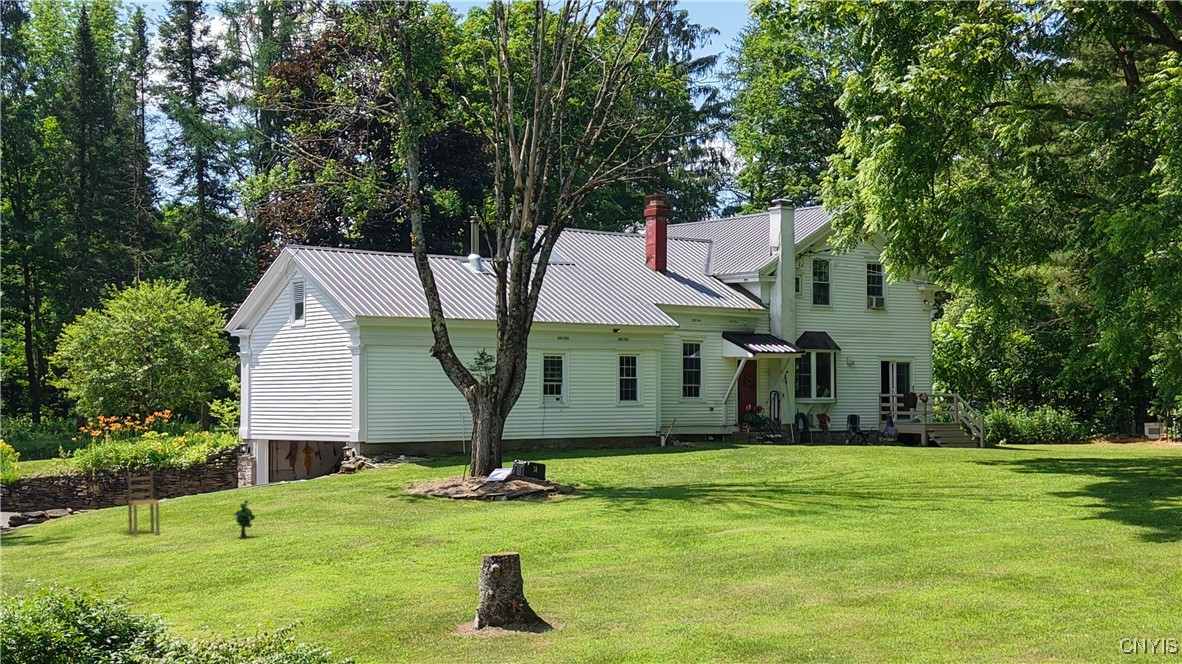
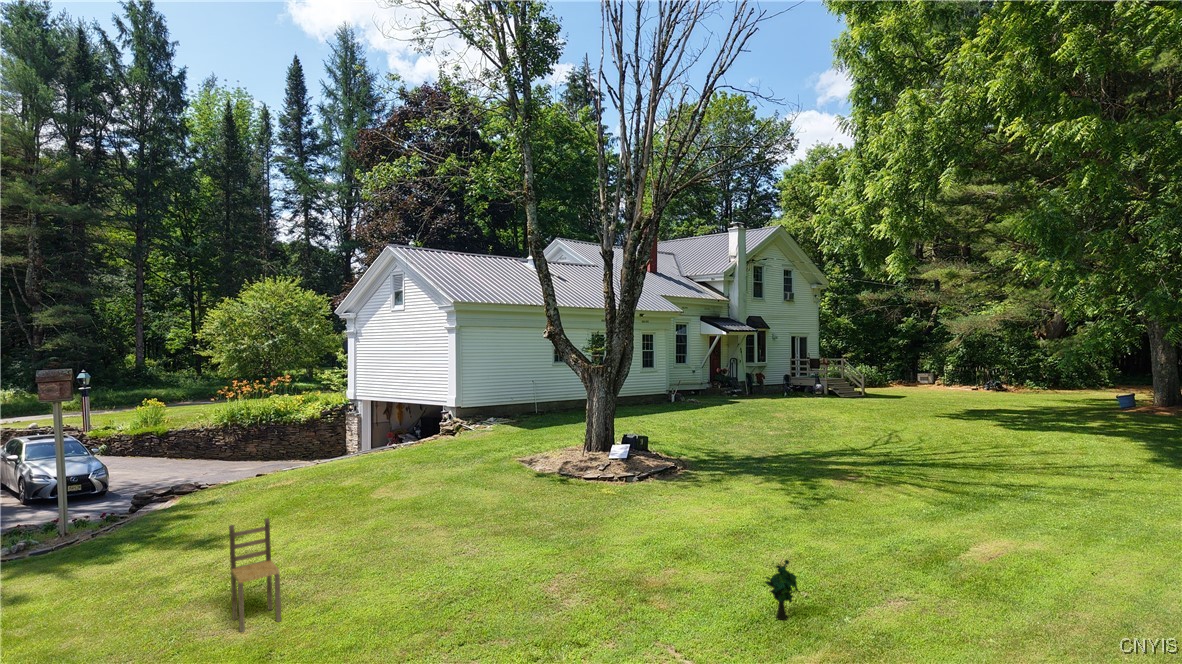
decorative plant: present [234,501,255,539] -> present [765,560,799,620]

